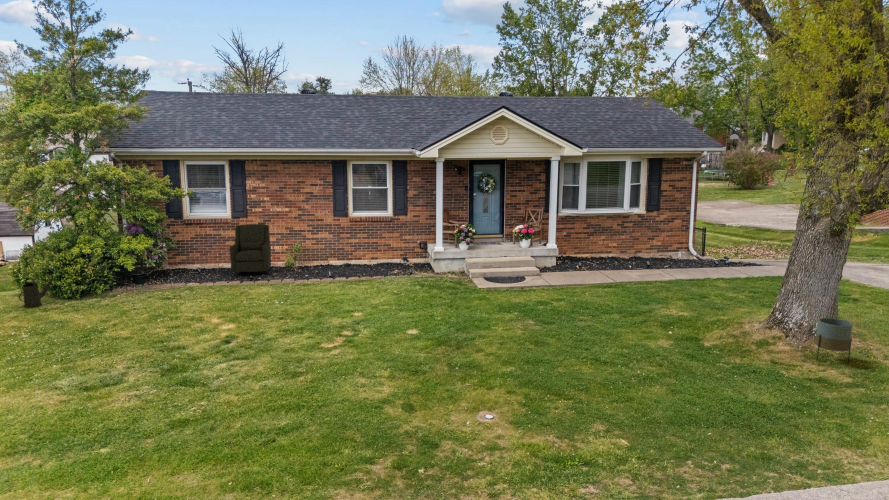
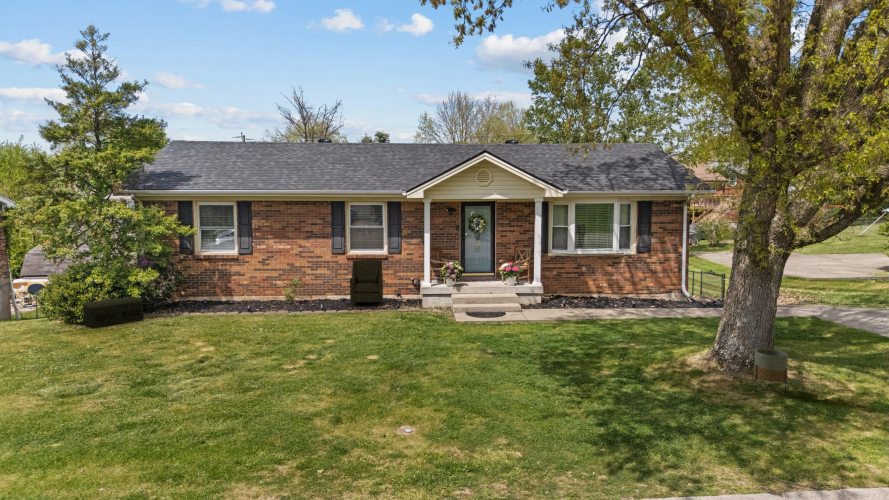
chair: present [230,224,271,275] -> present [350,259,383,306]
storage bench: none [69,267,138,304] -> present [83,297,144,328]
watering can: present [19,277,53,308] -> none [37,303,70,330]

